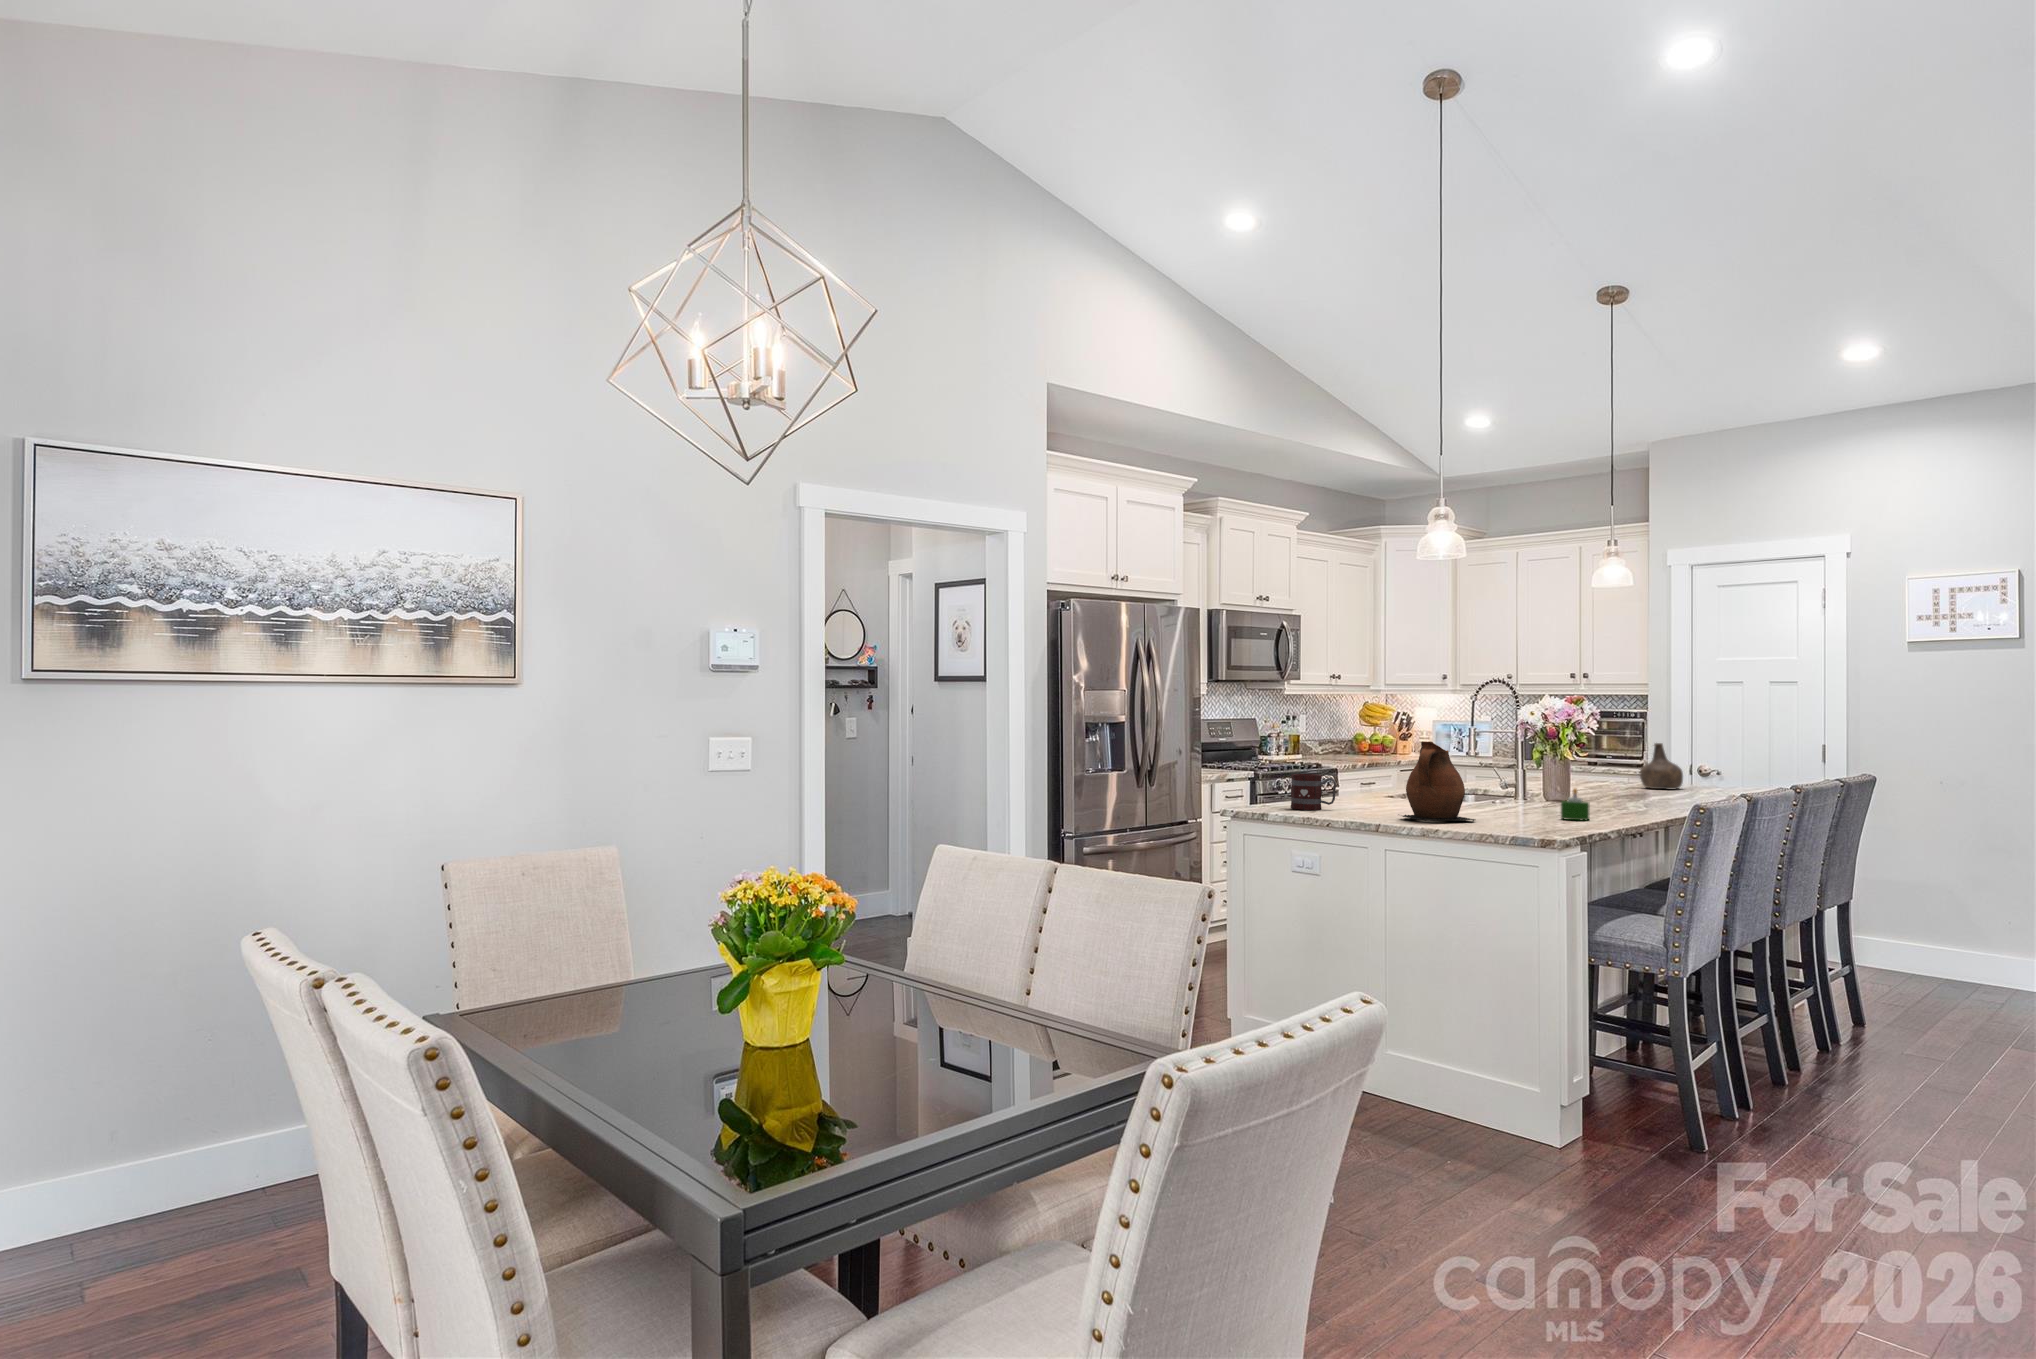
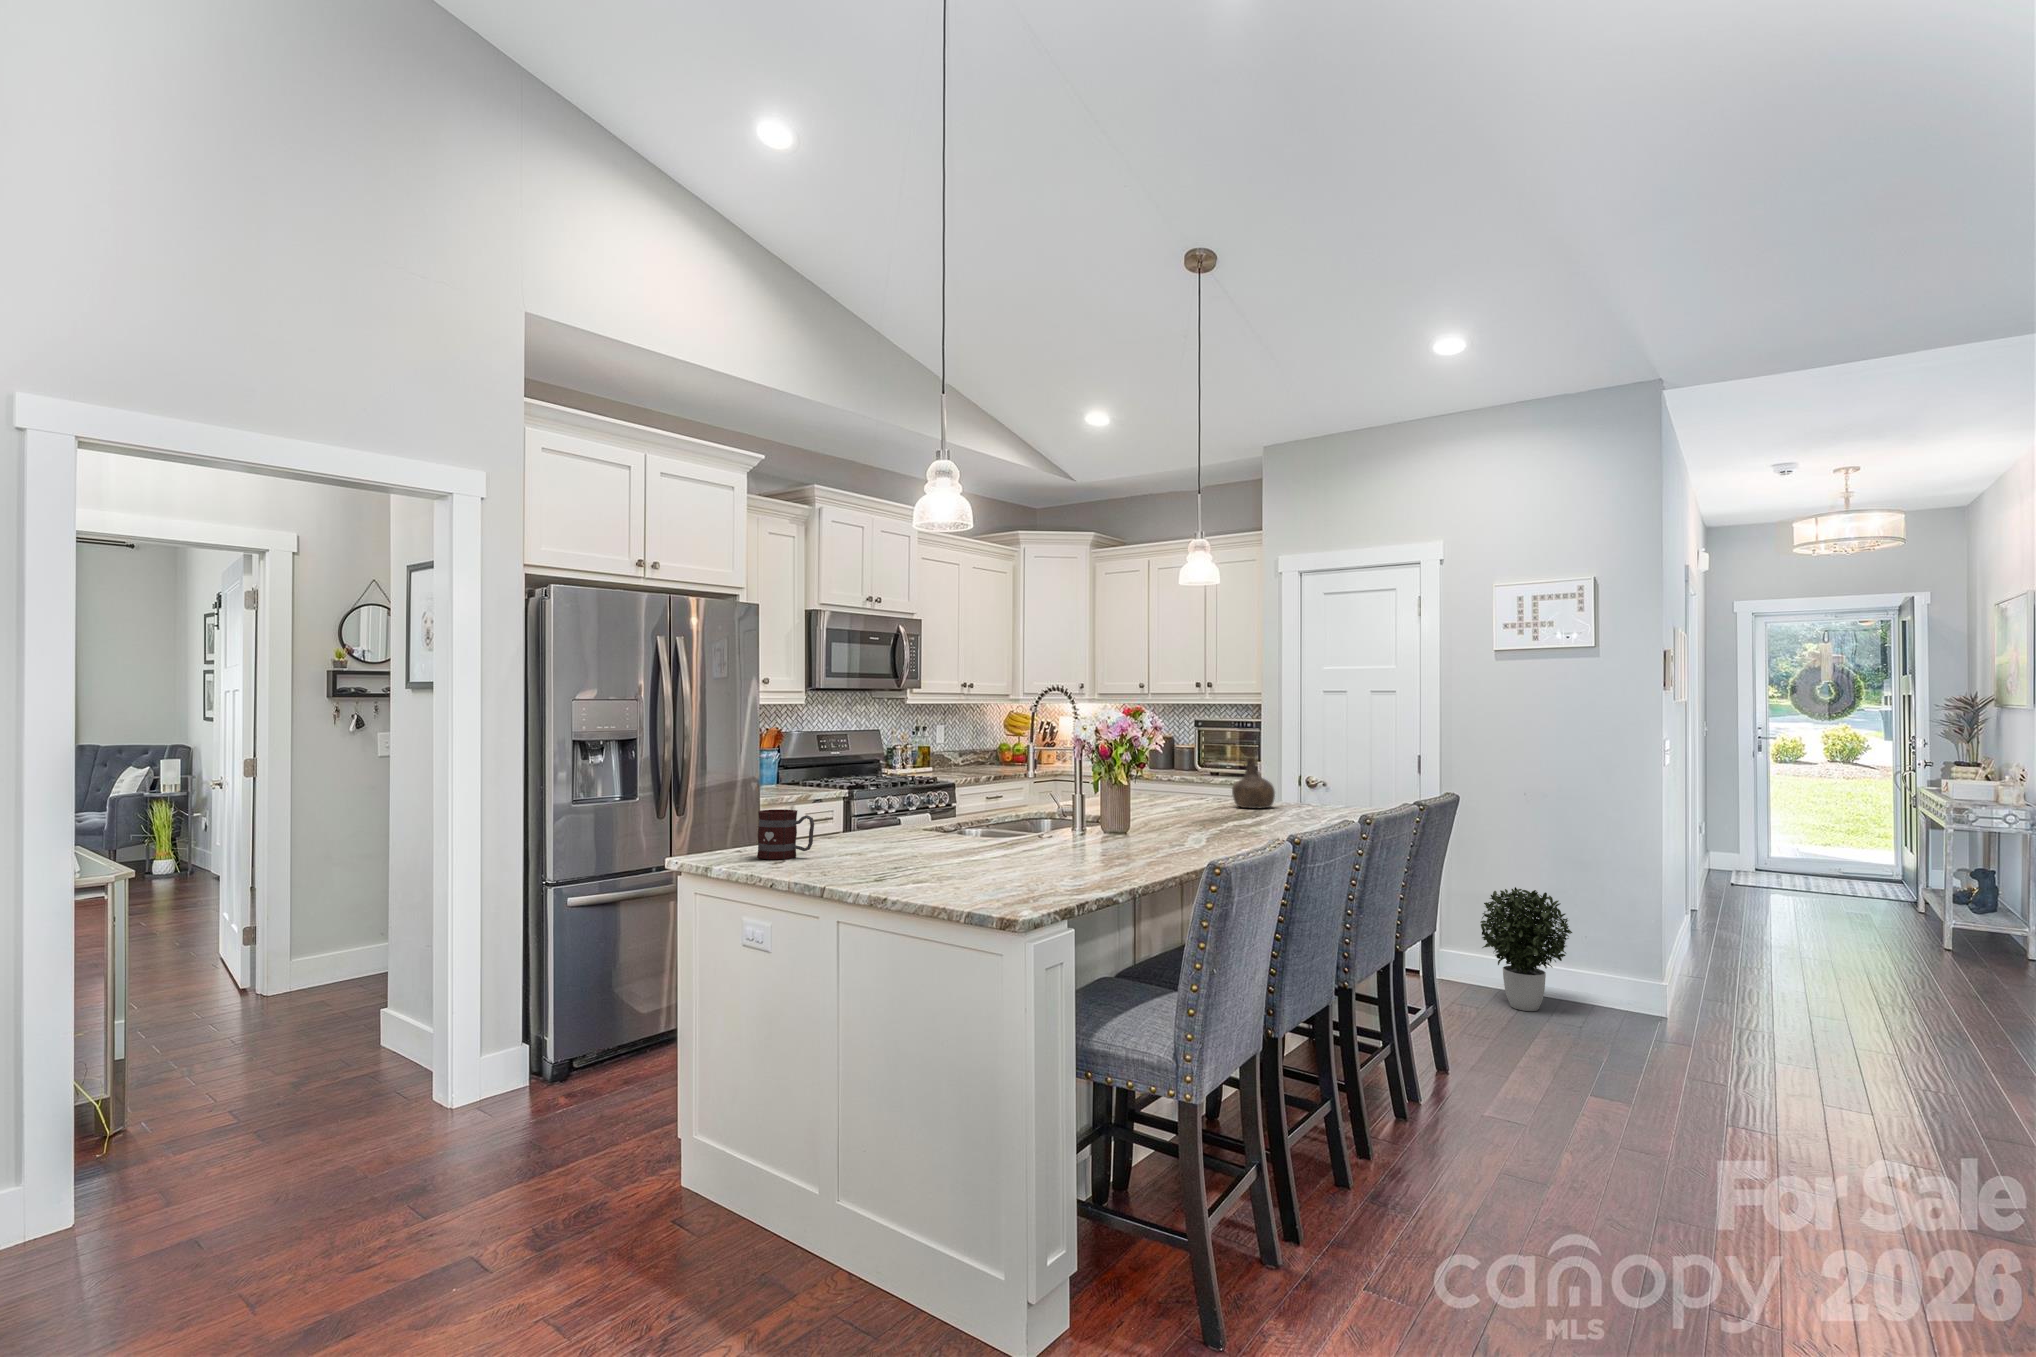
ceramic pitcher: present [1403,741,1475,821] -> none [855,770,954,883]
candle: present [1561,788,1589,820] -> none [1074,829,1109,873]
potted plant: none [1893,871,1994,990] -> present [1480,887,1572,1011]

